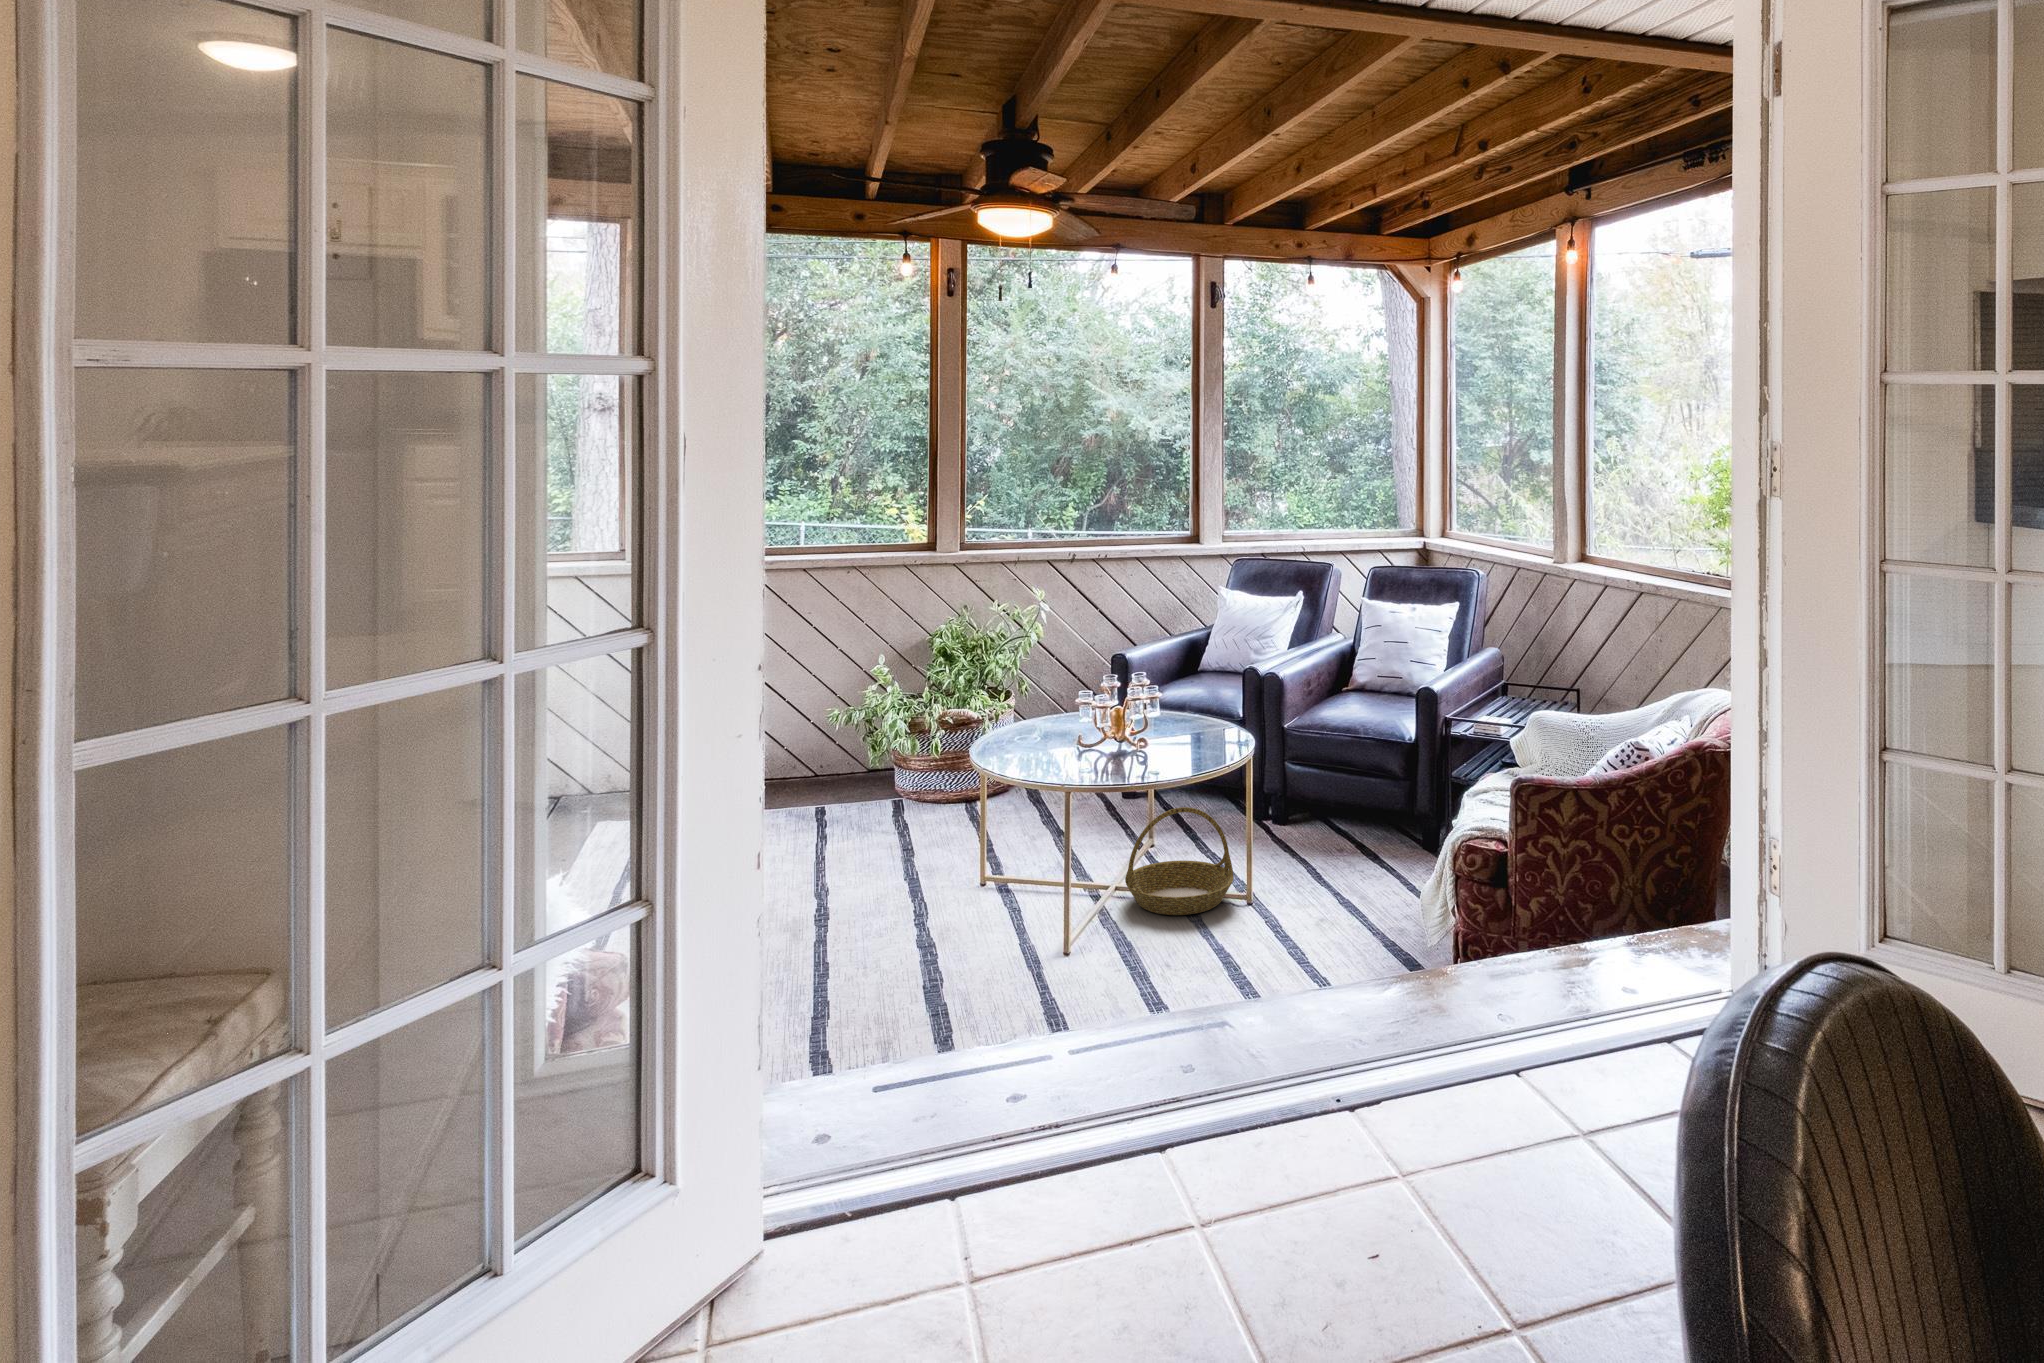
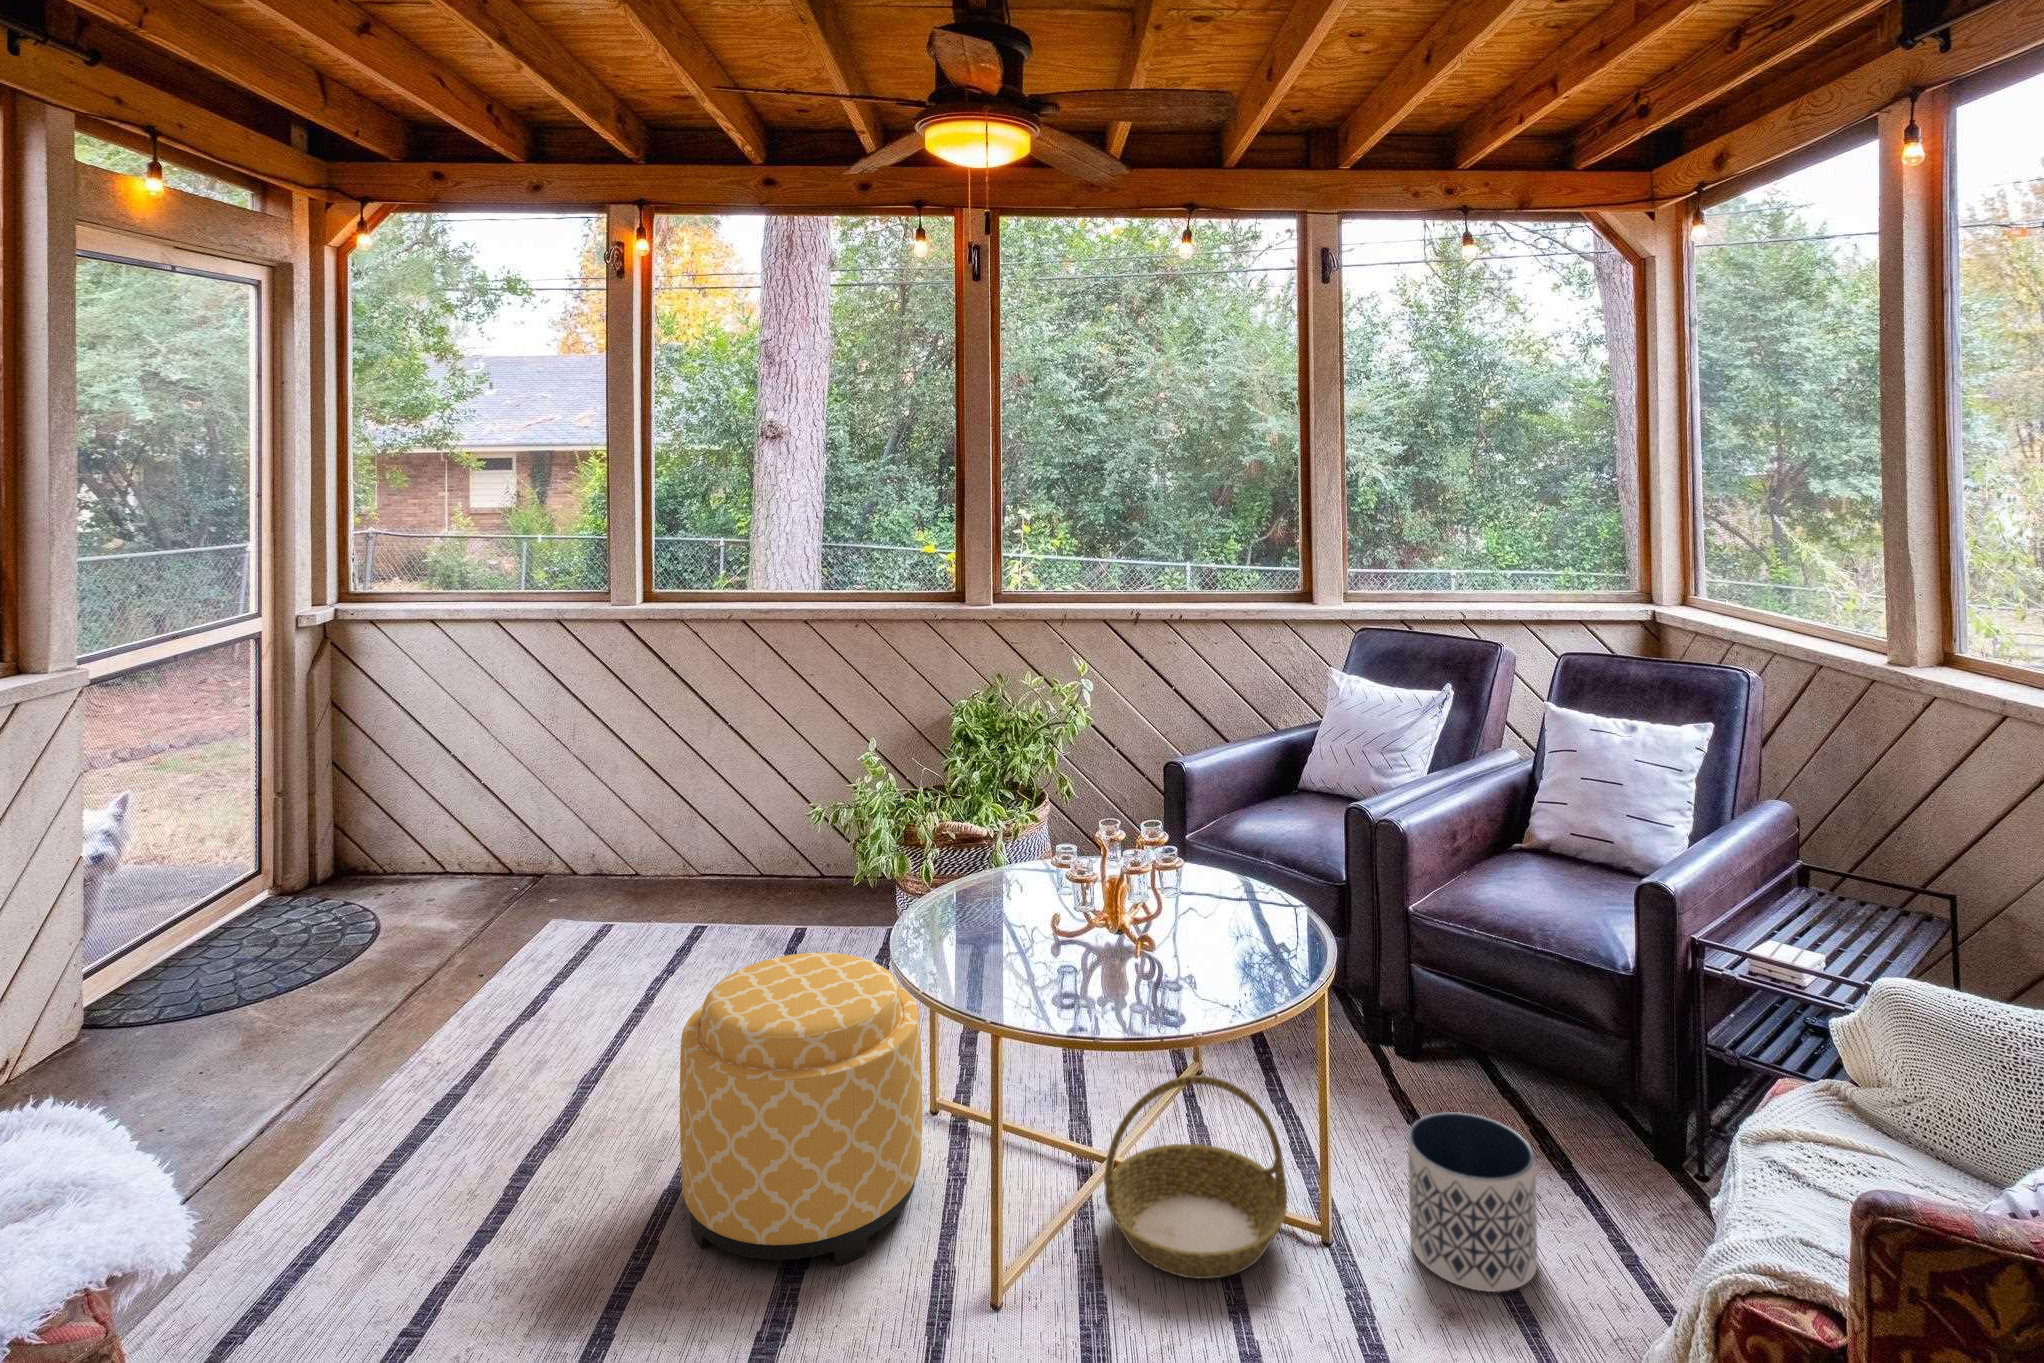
ottoman: none [847,768,1007,945] -> present [680,953,922,1265]
planter: none [1299,817,1367,899] -> present [1408,1112,1538,1292]

